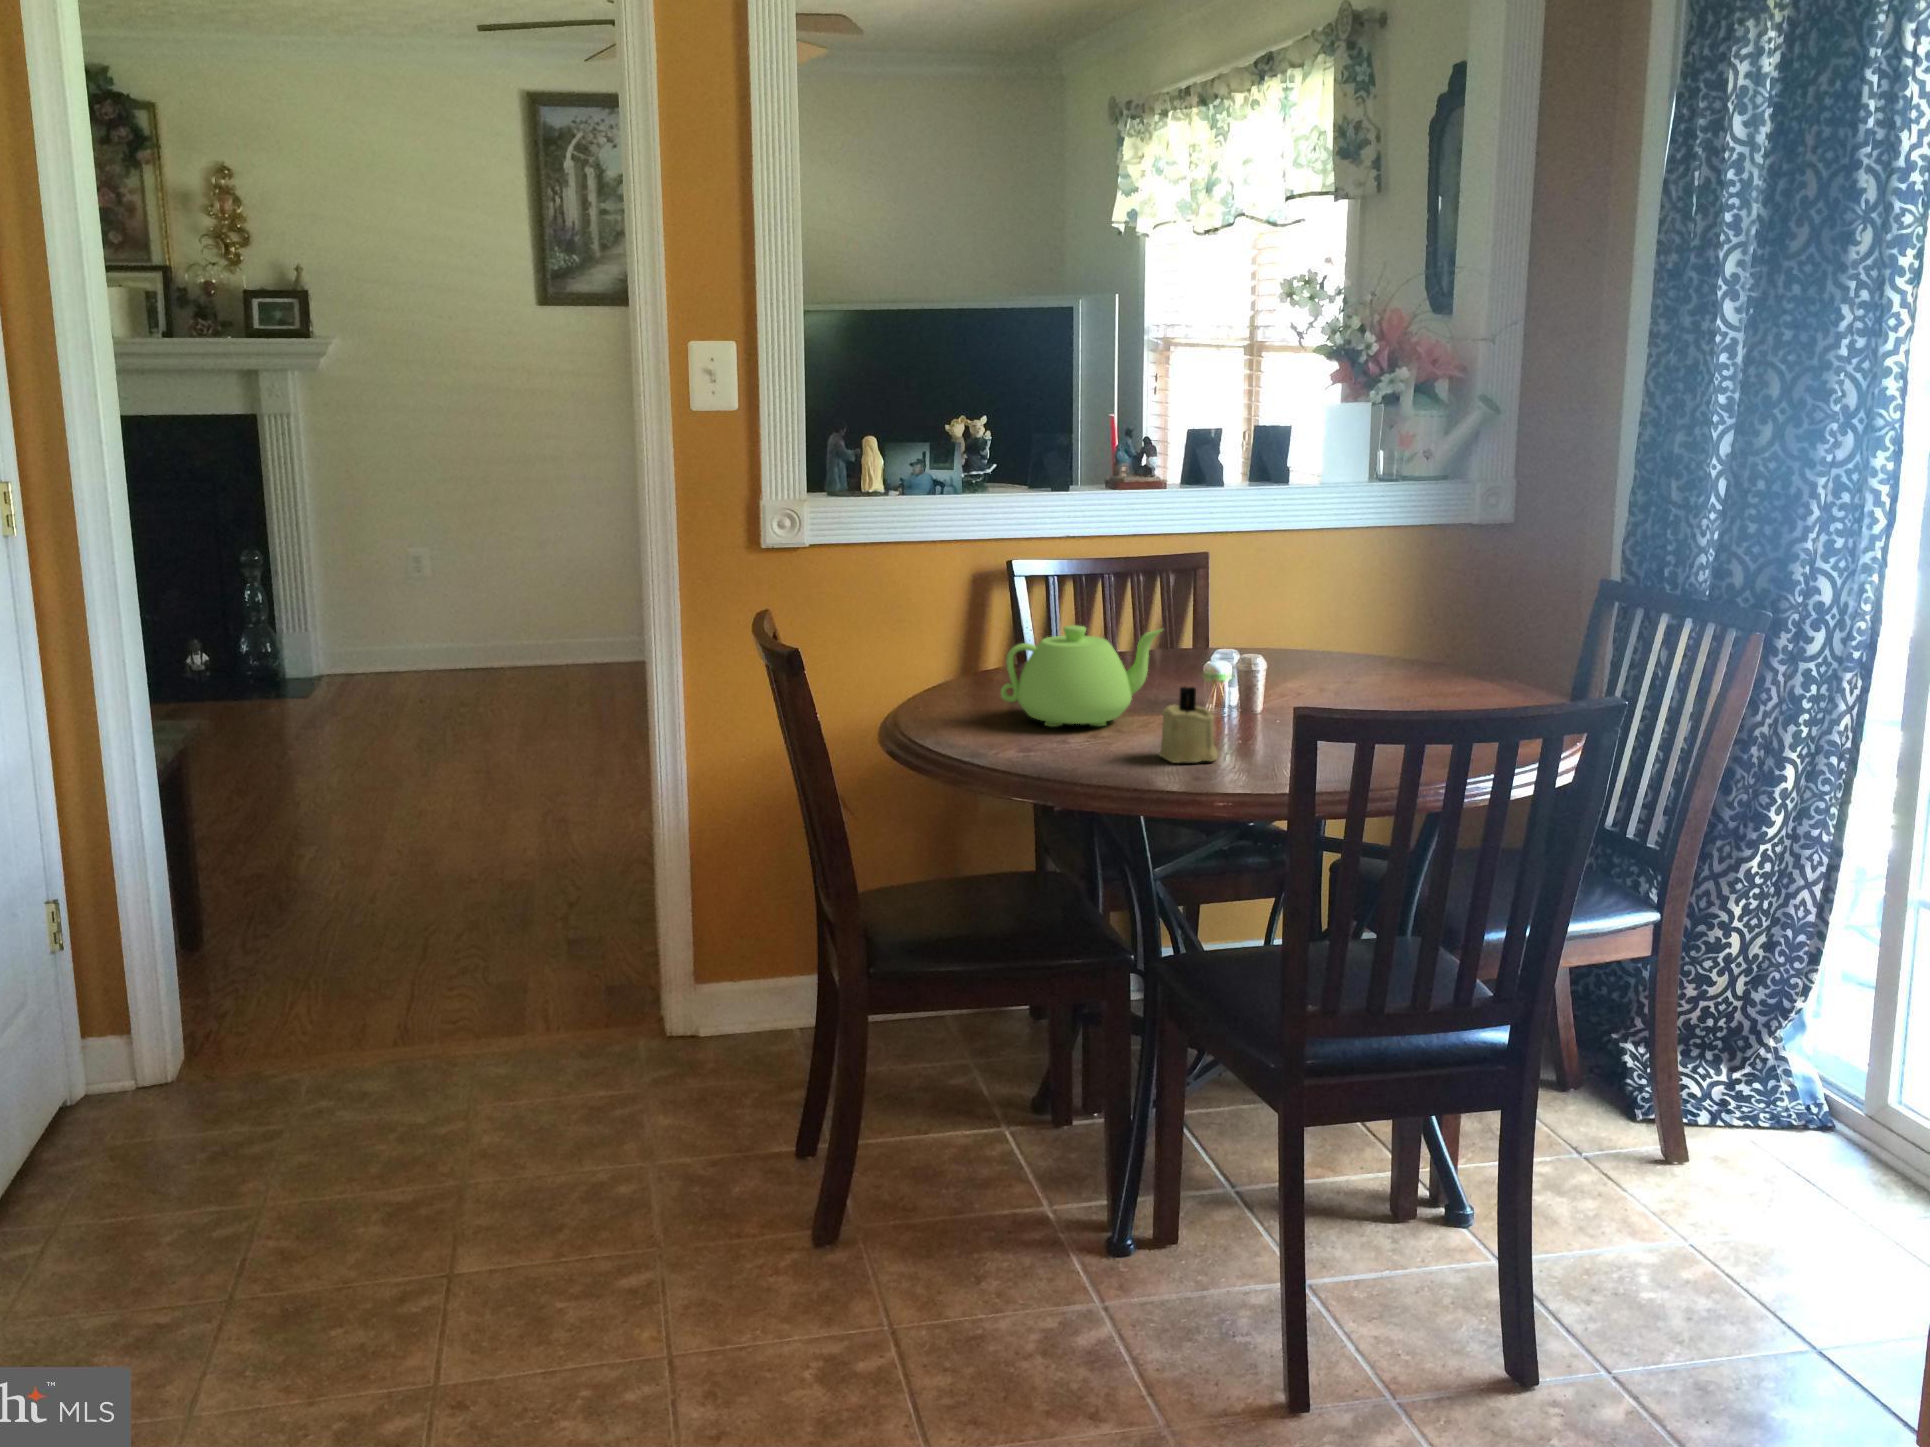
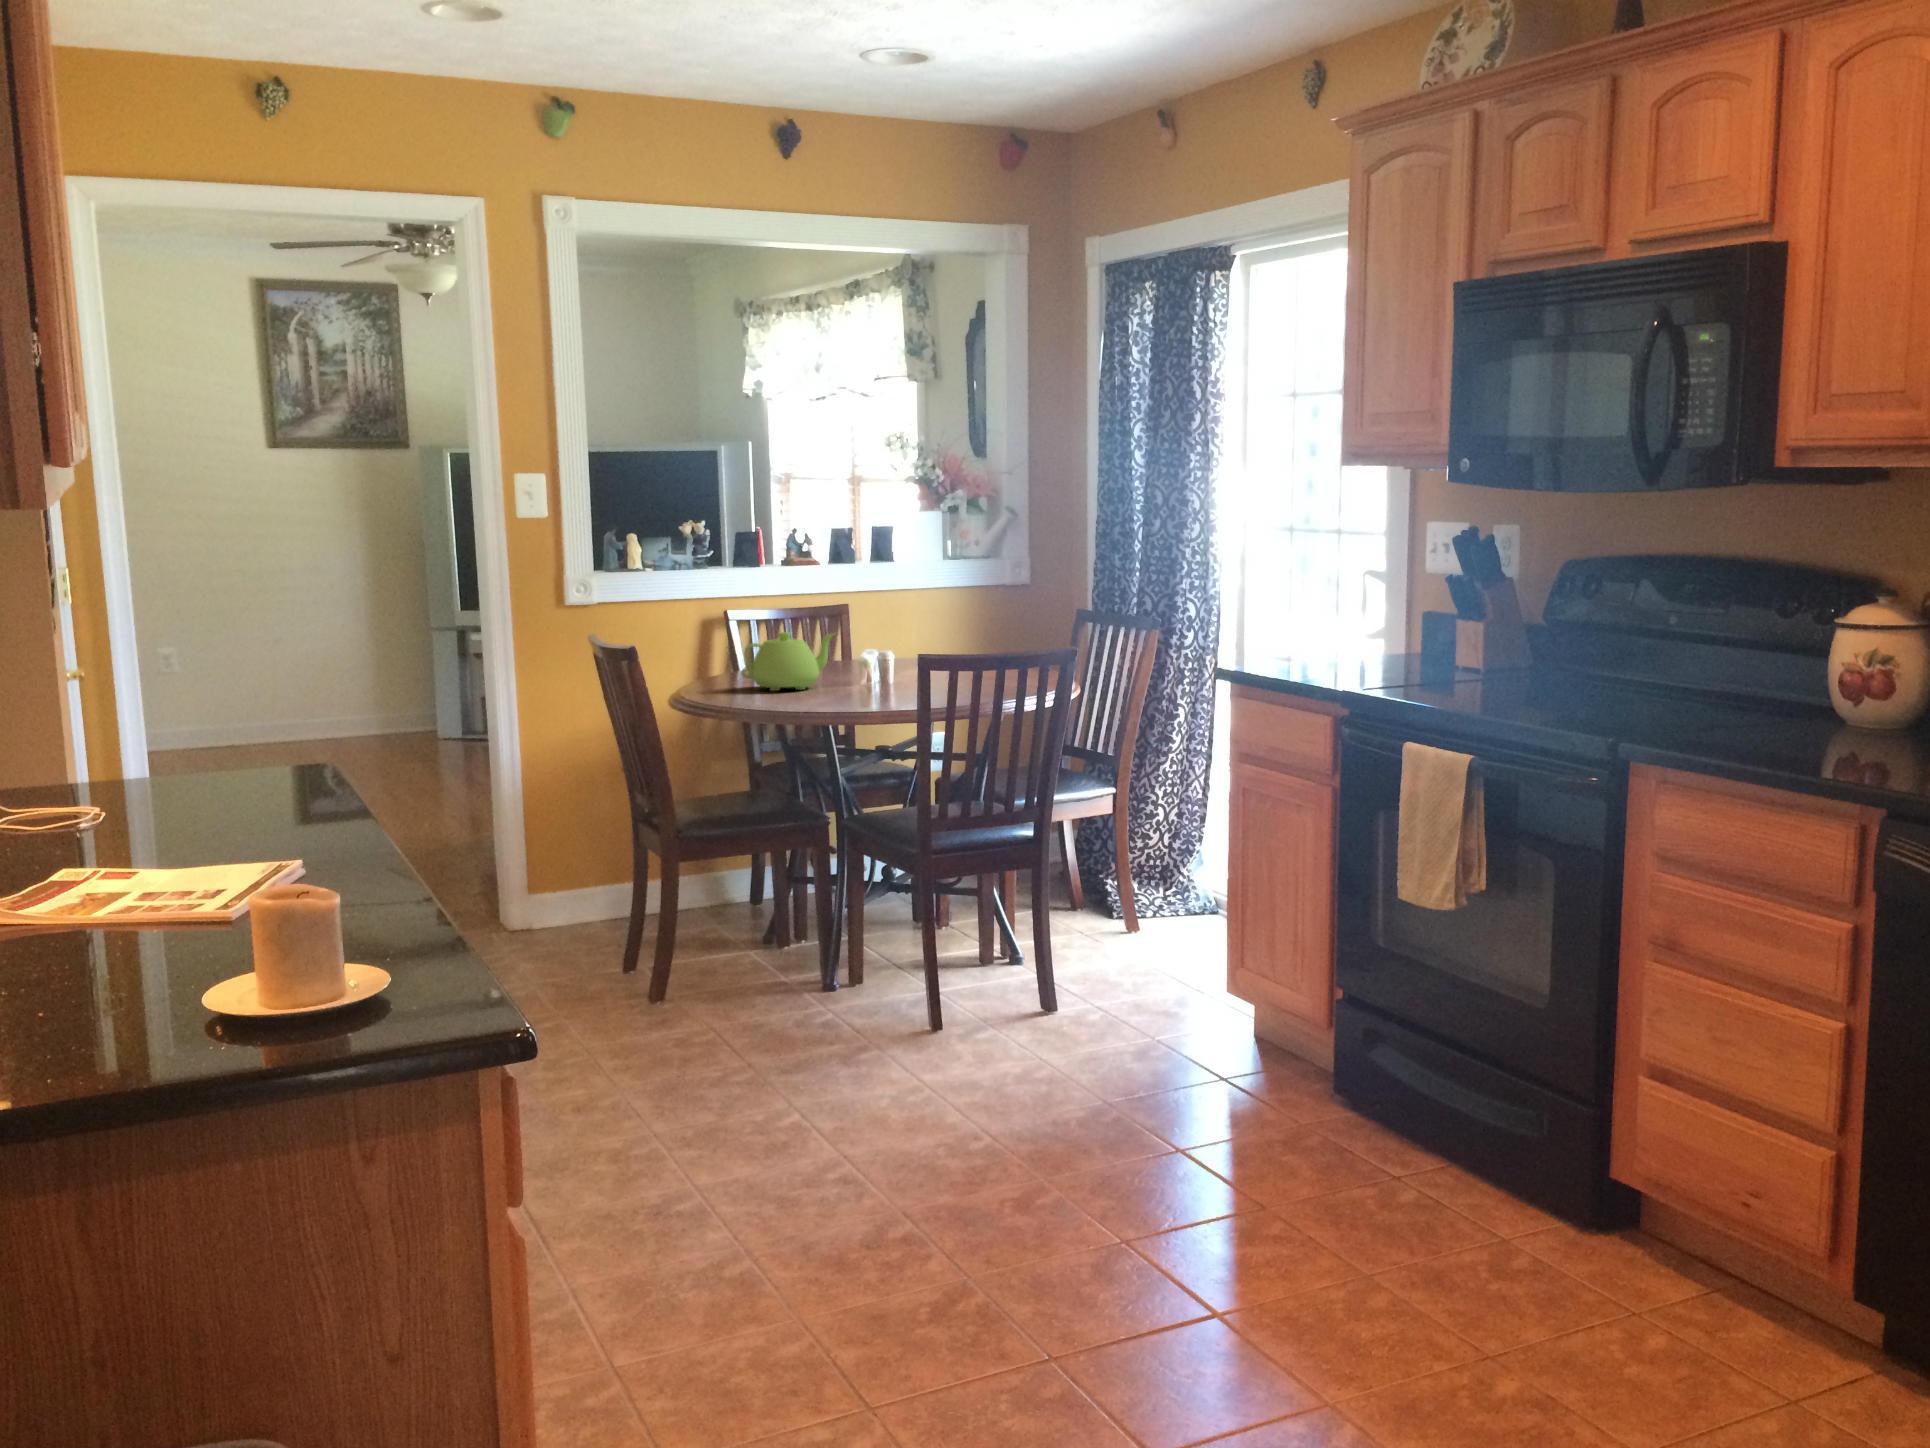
candle: present [1159,687,1218,763] -> none [841,656,875,698]

